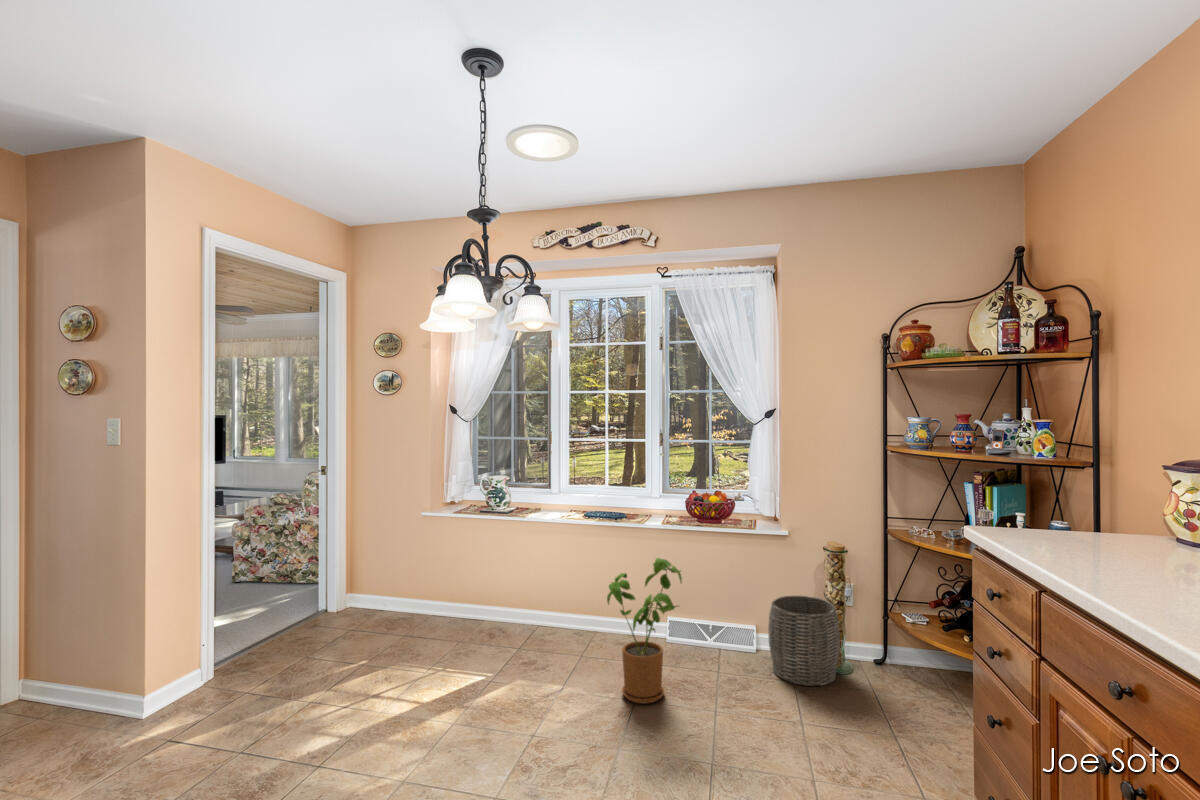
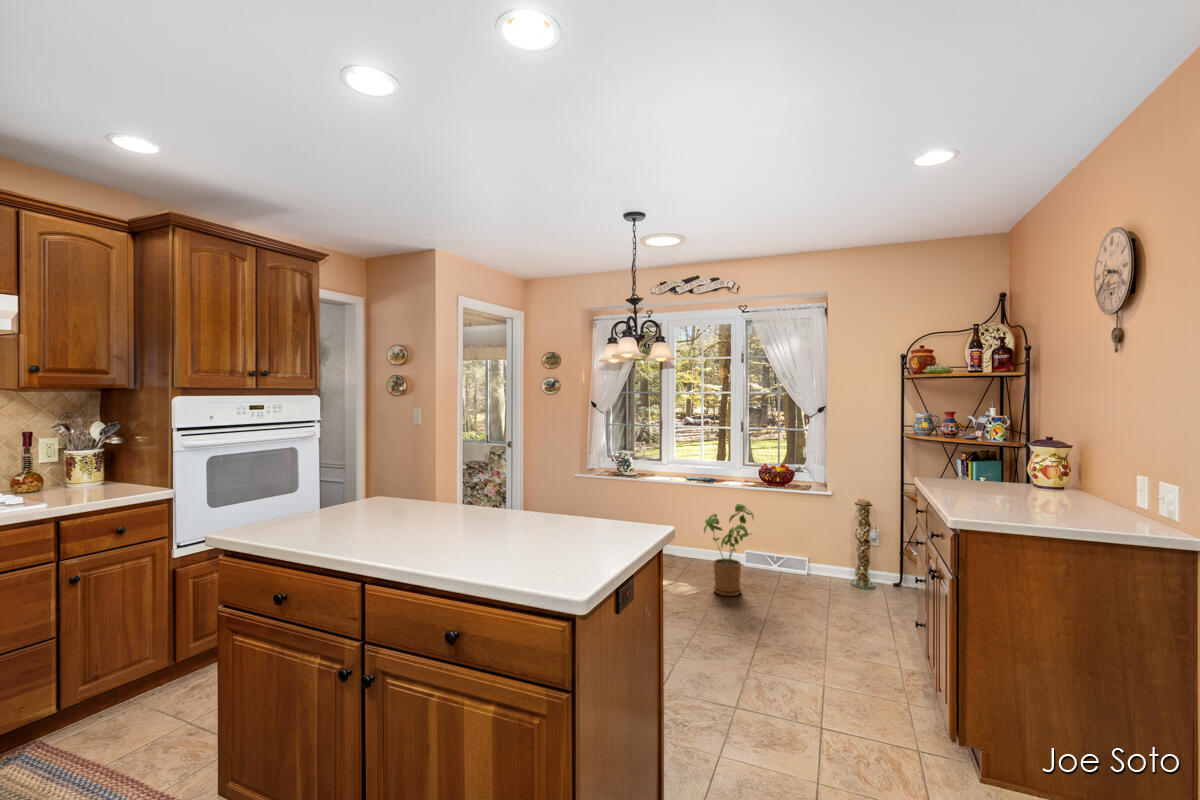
woven basket: present [768,596,840,686] -> none [815,536,865,594]

